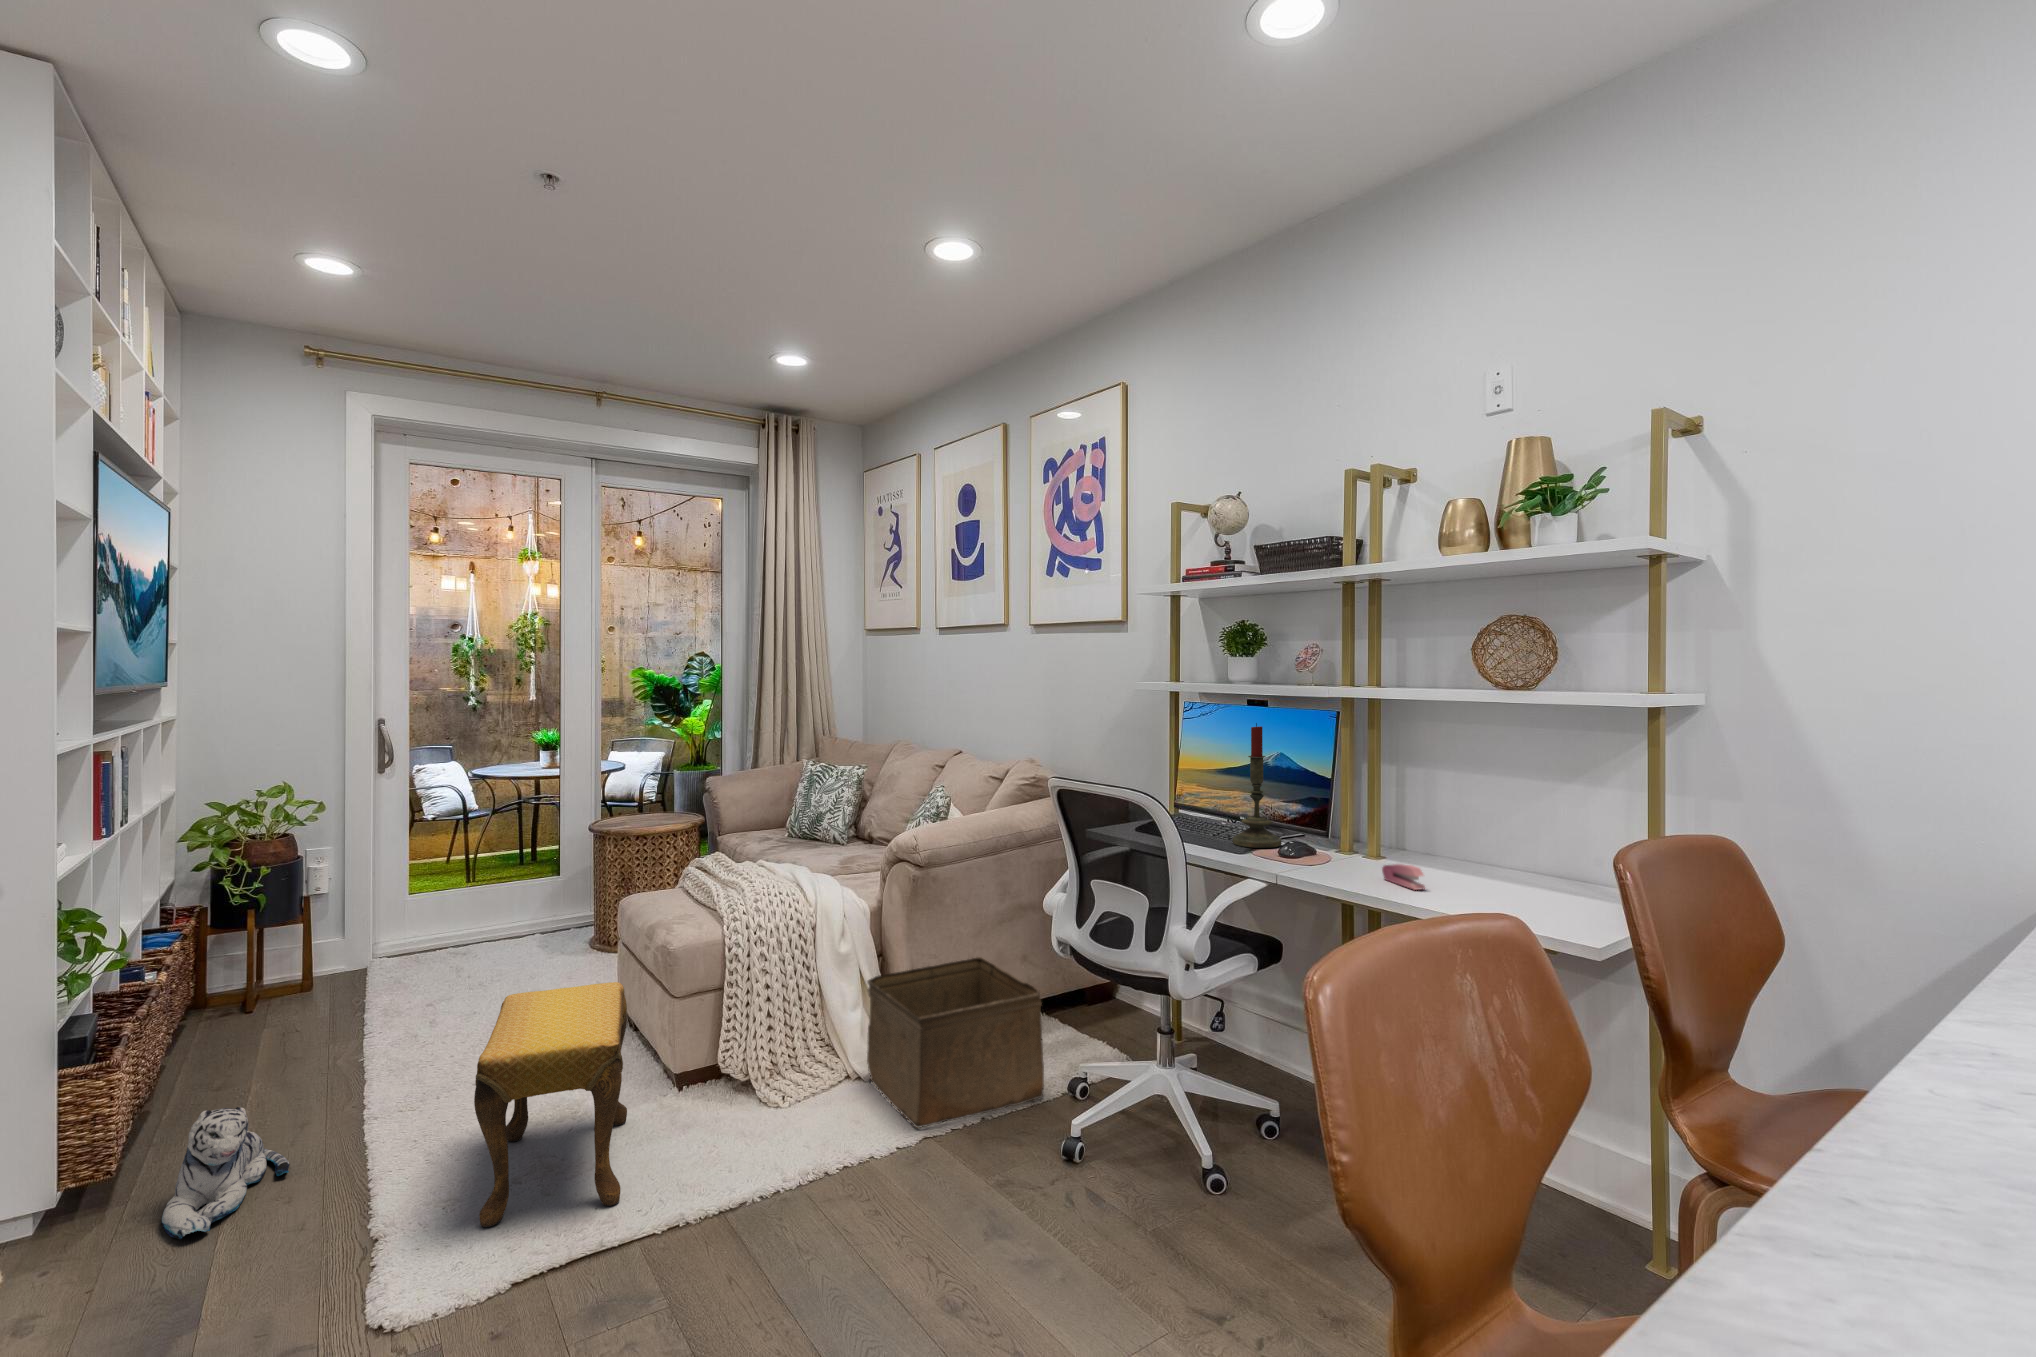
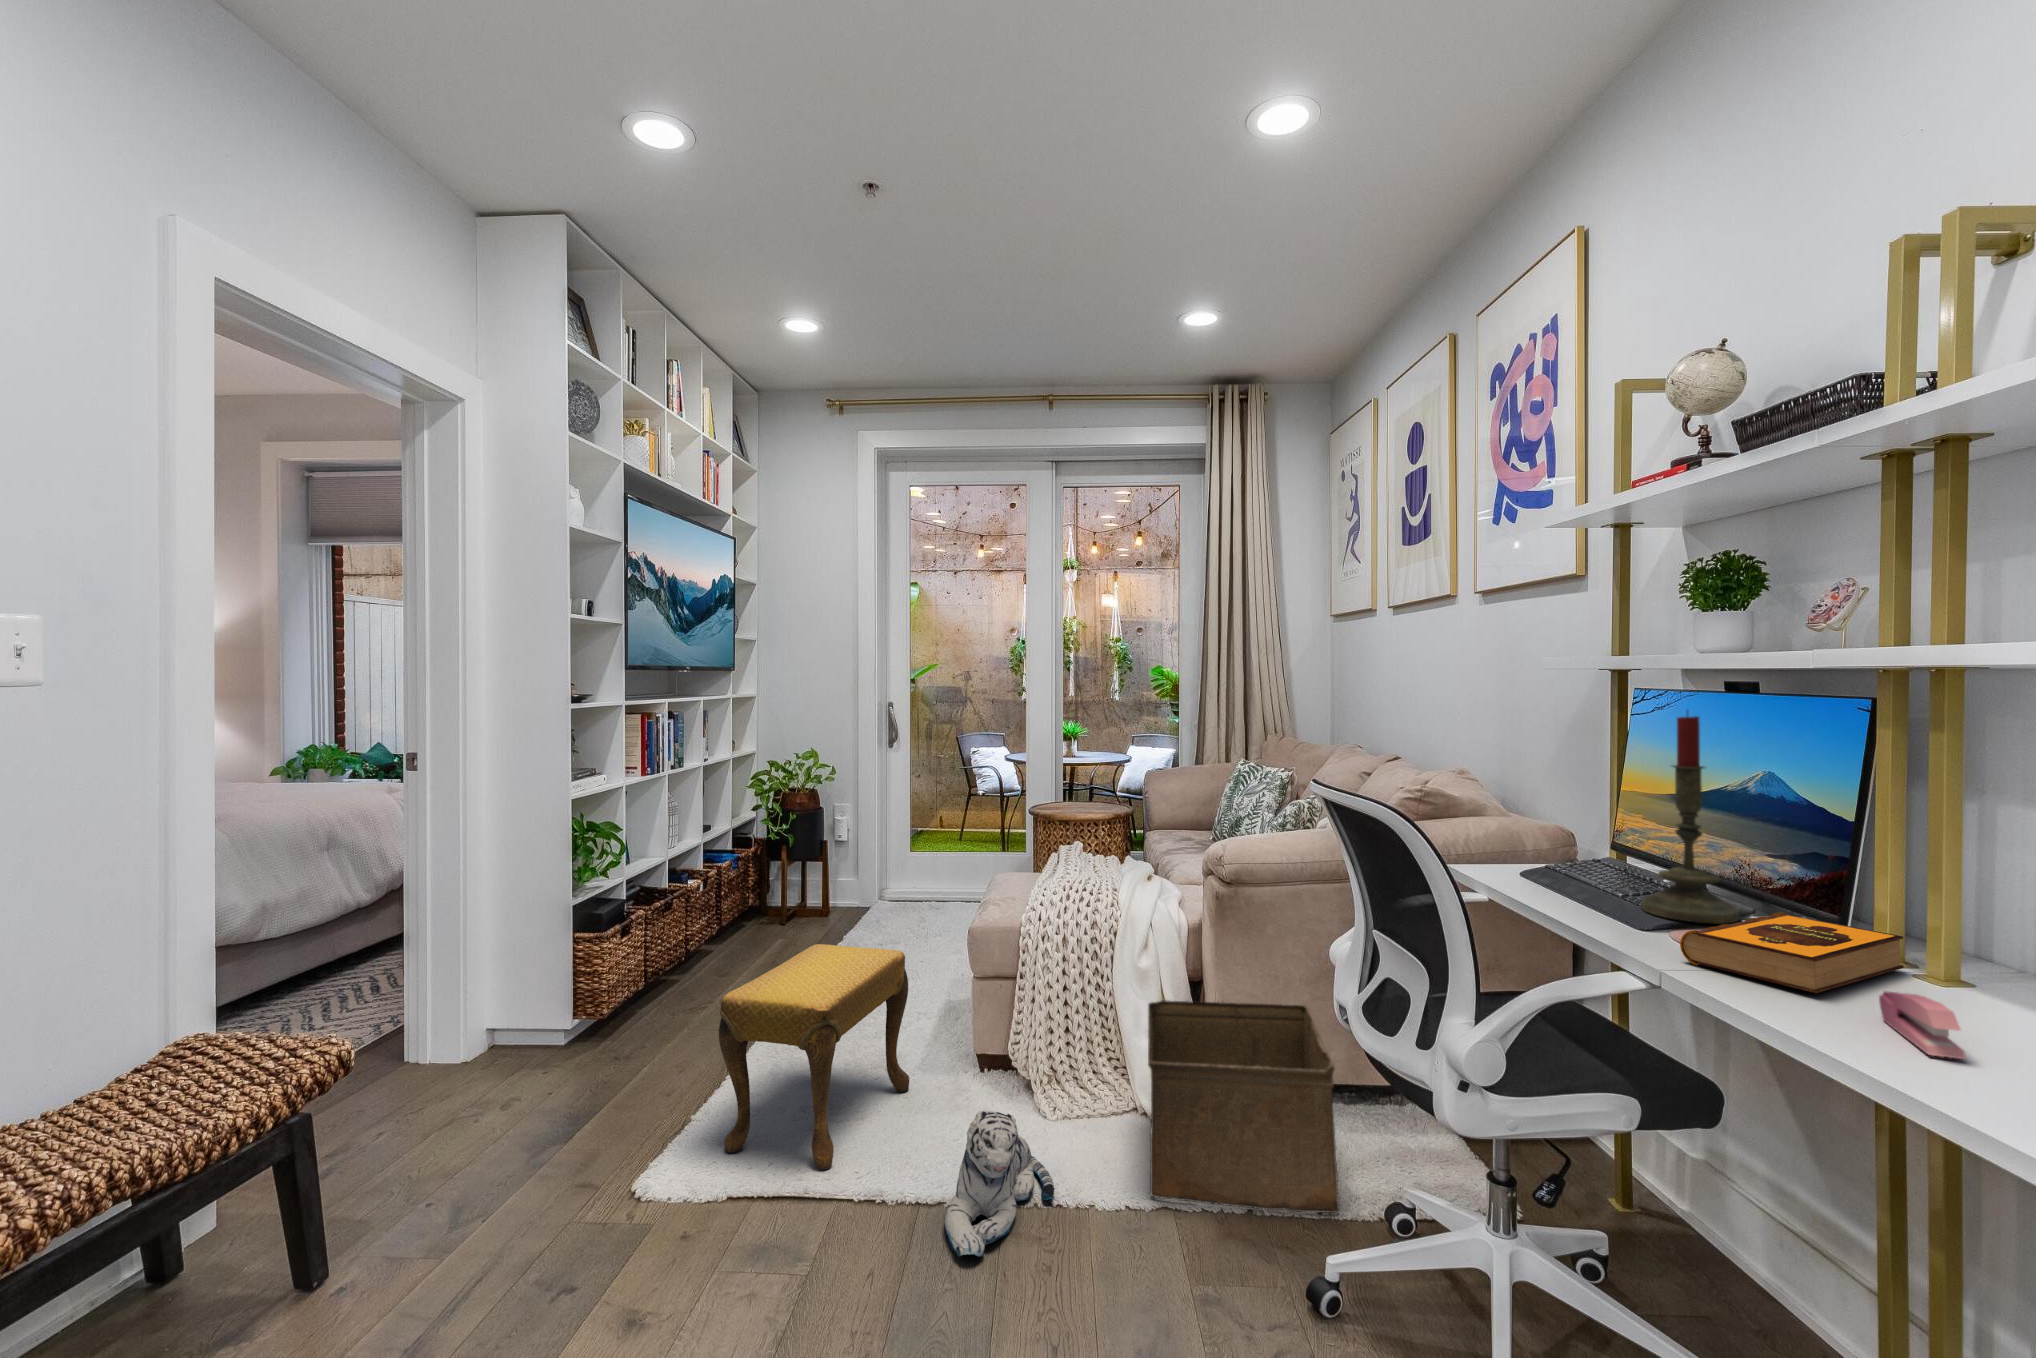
hardback book: none [1288,836,1365,872] -> present [1680,913,1904,993]
plush toy: present [161,1107,290,1239] -> present [944,1111,1055,1257]

